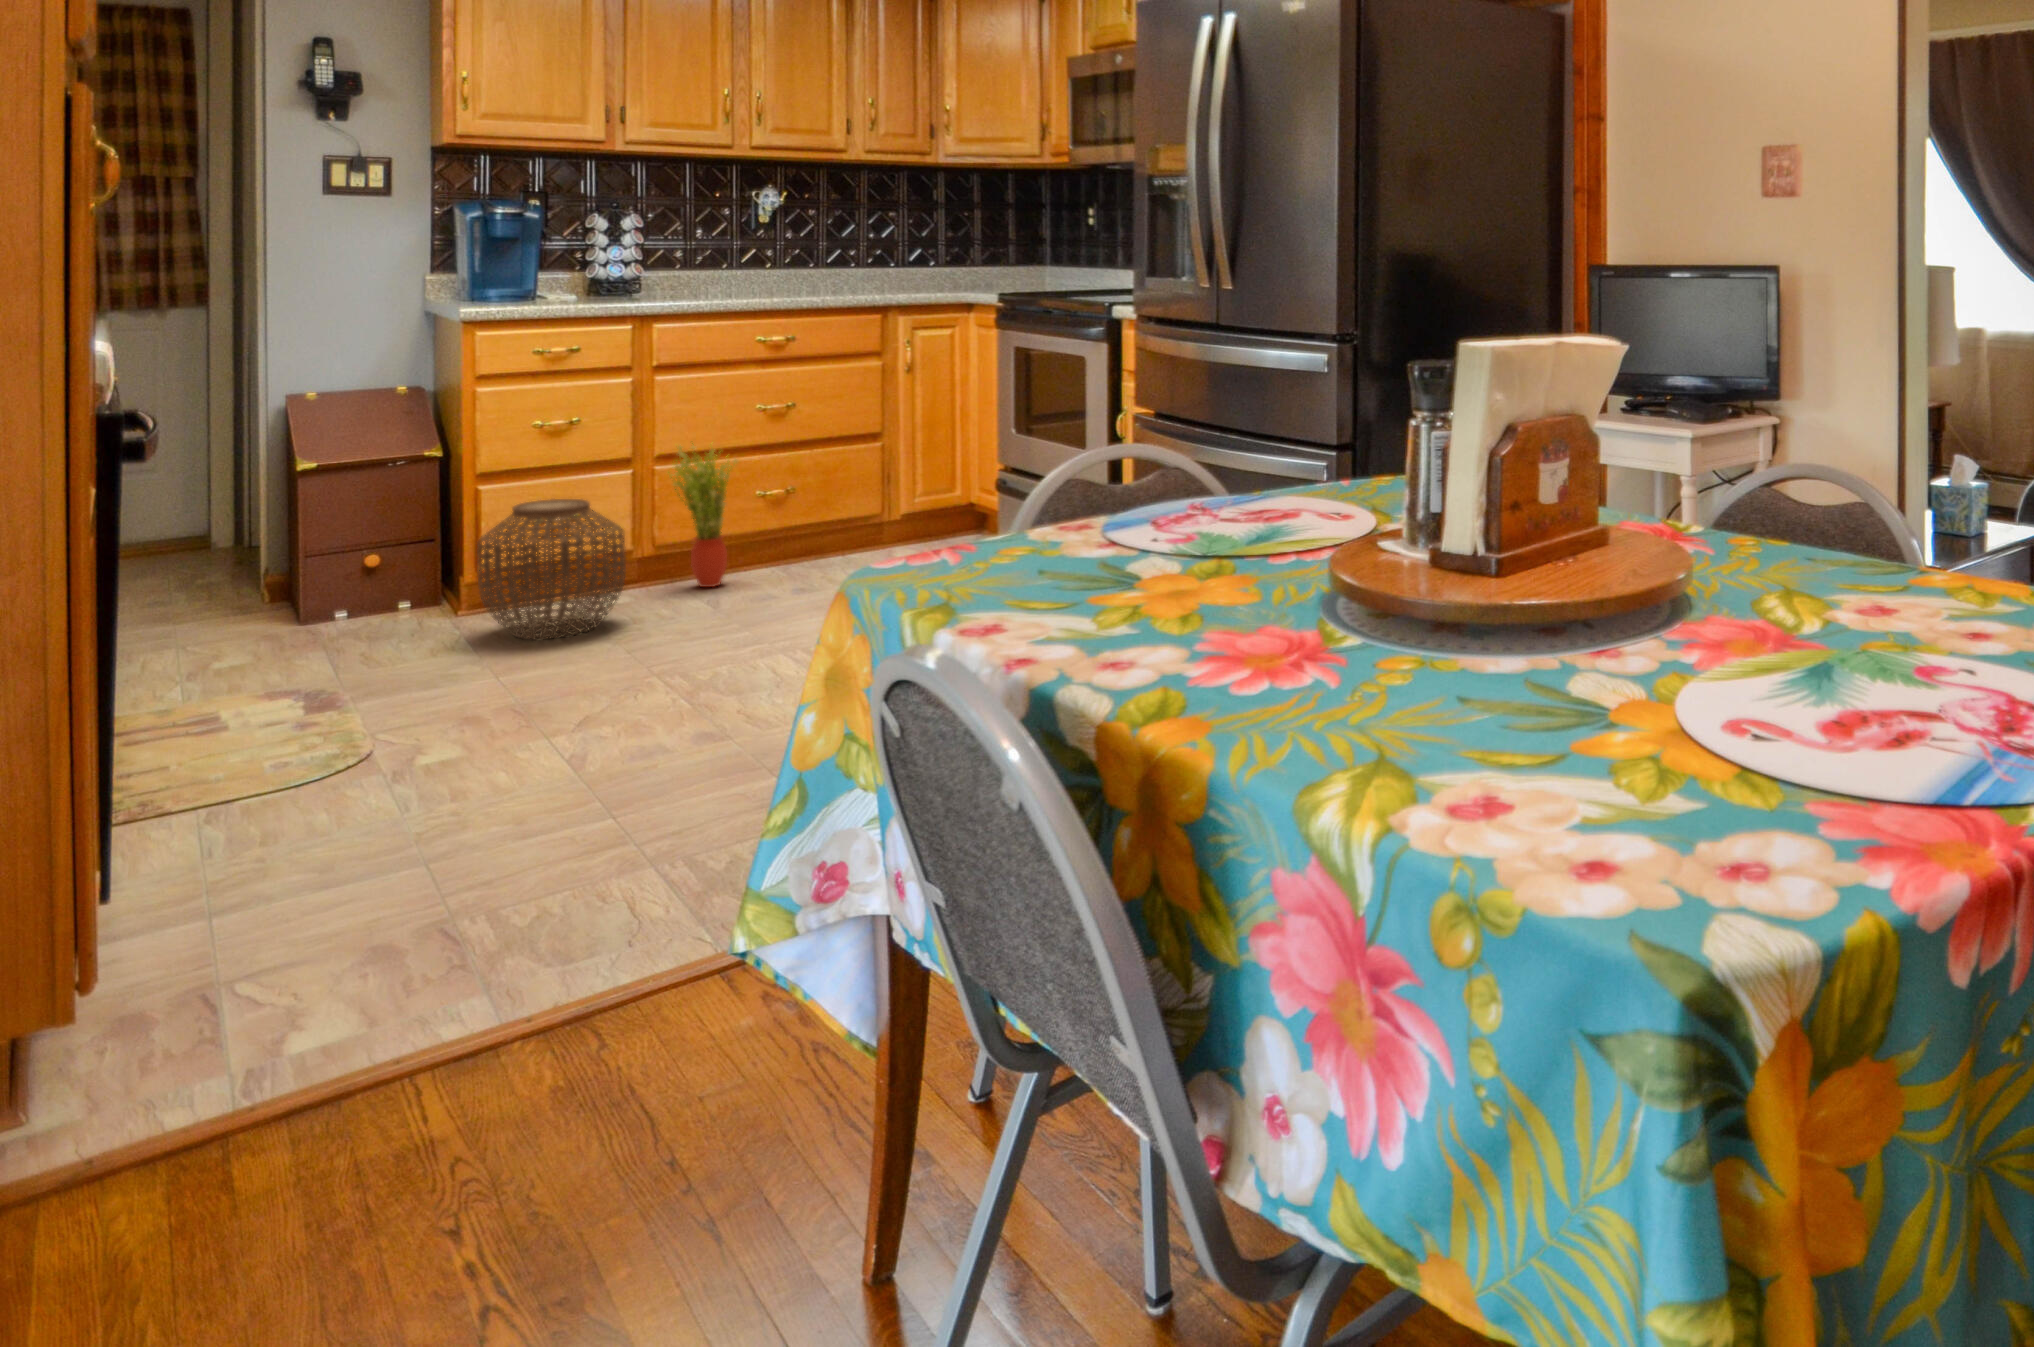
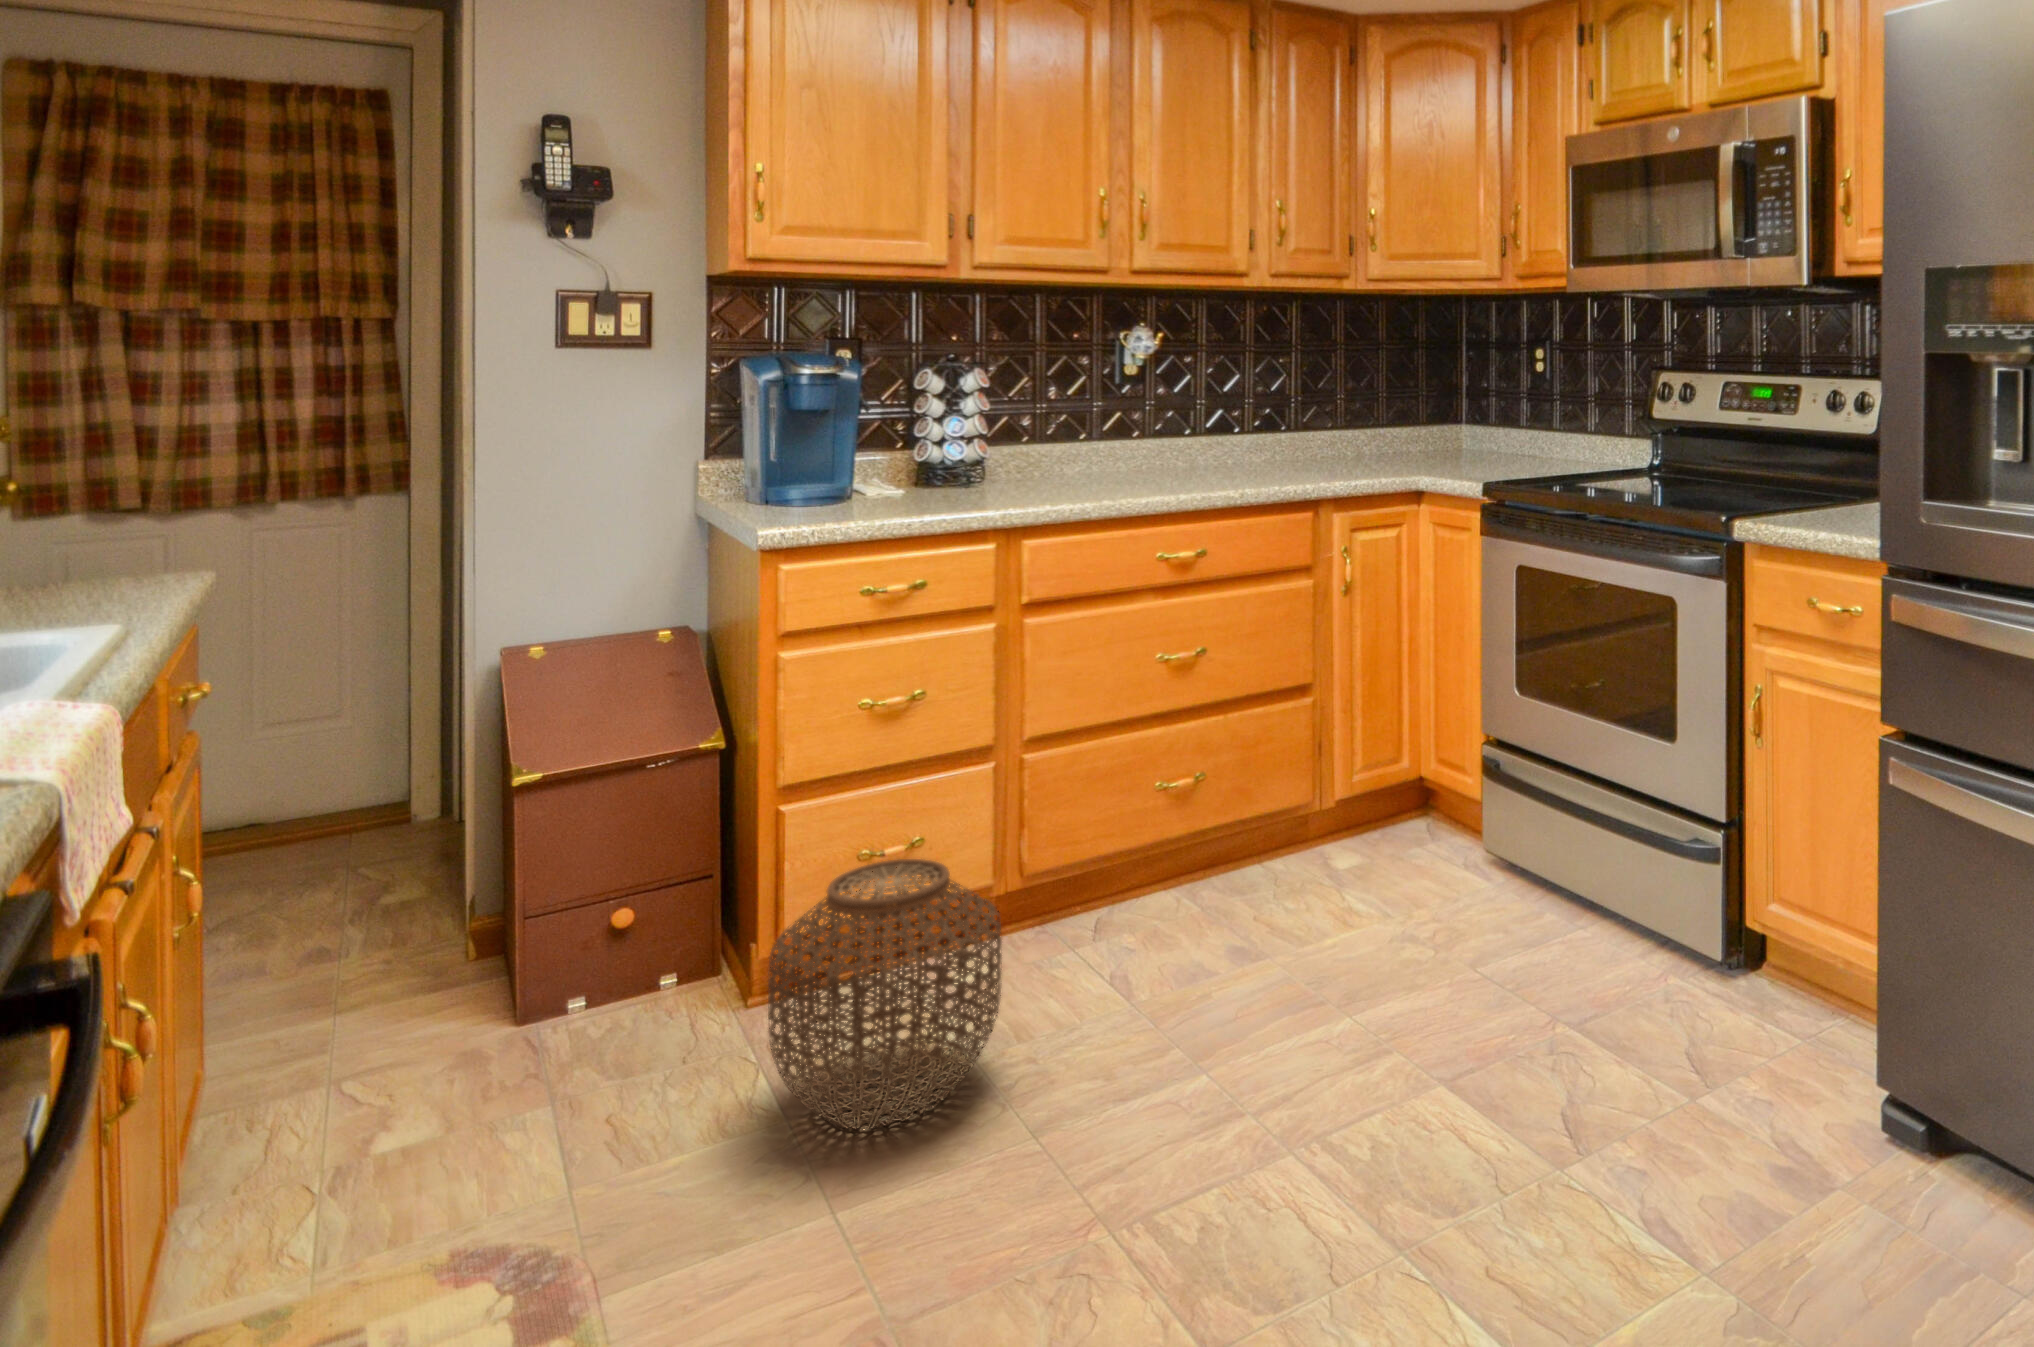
potted plant: present [668,443,737,587] -> none [1041,723,1144,955]

